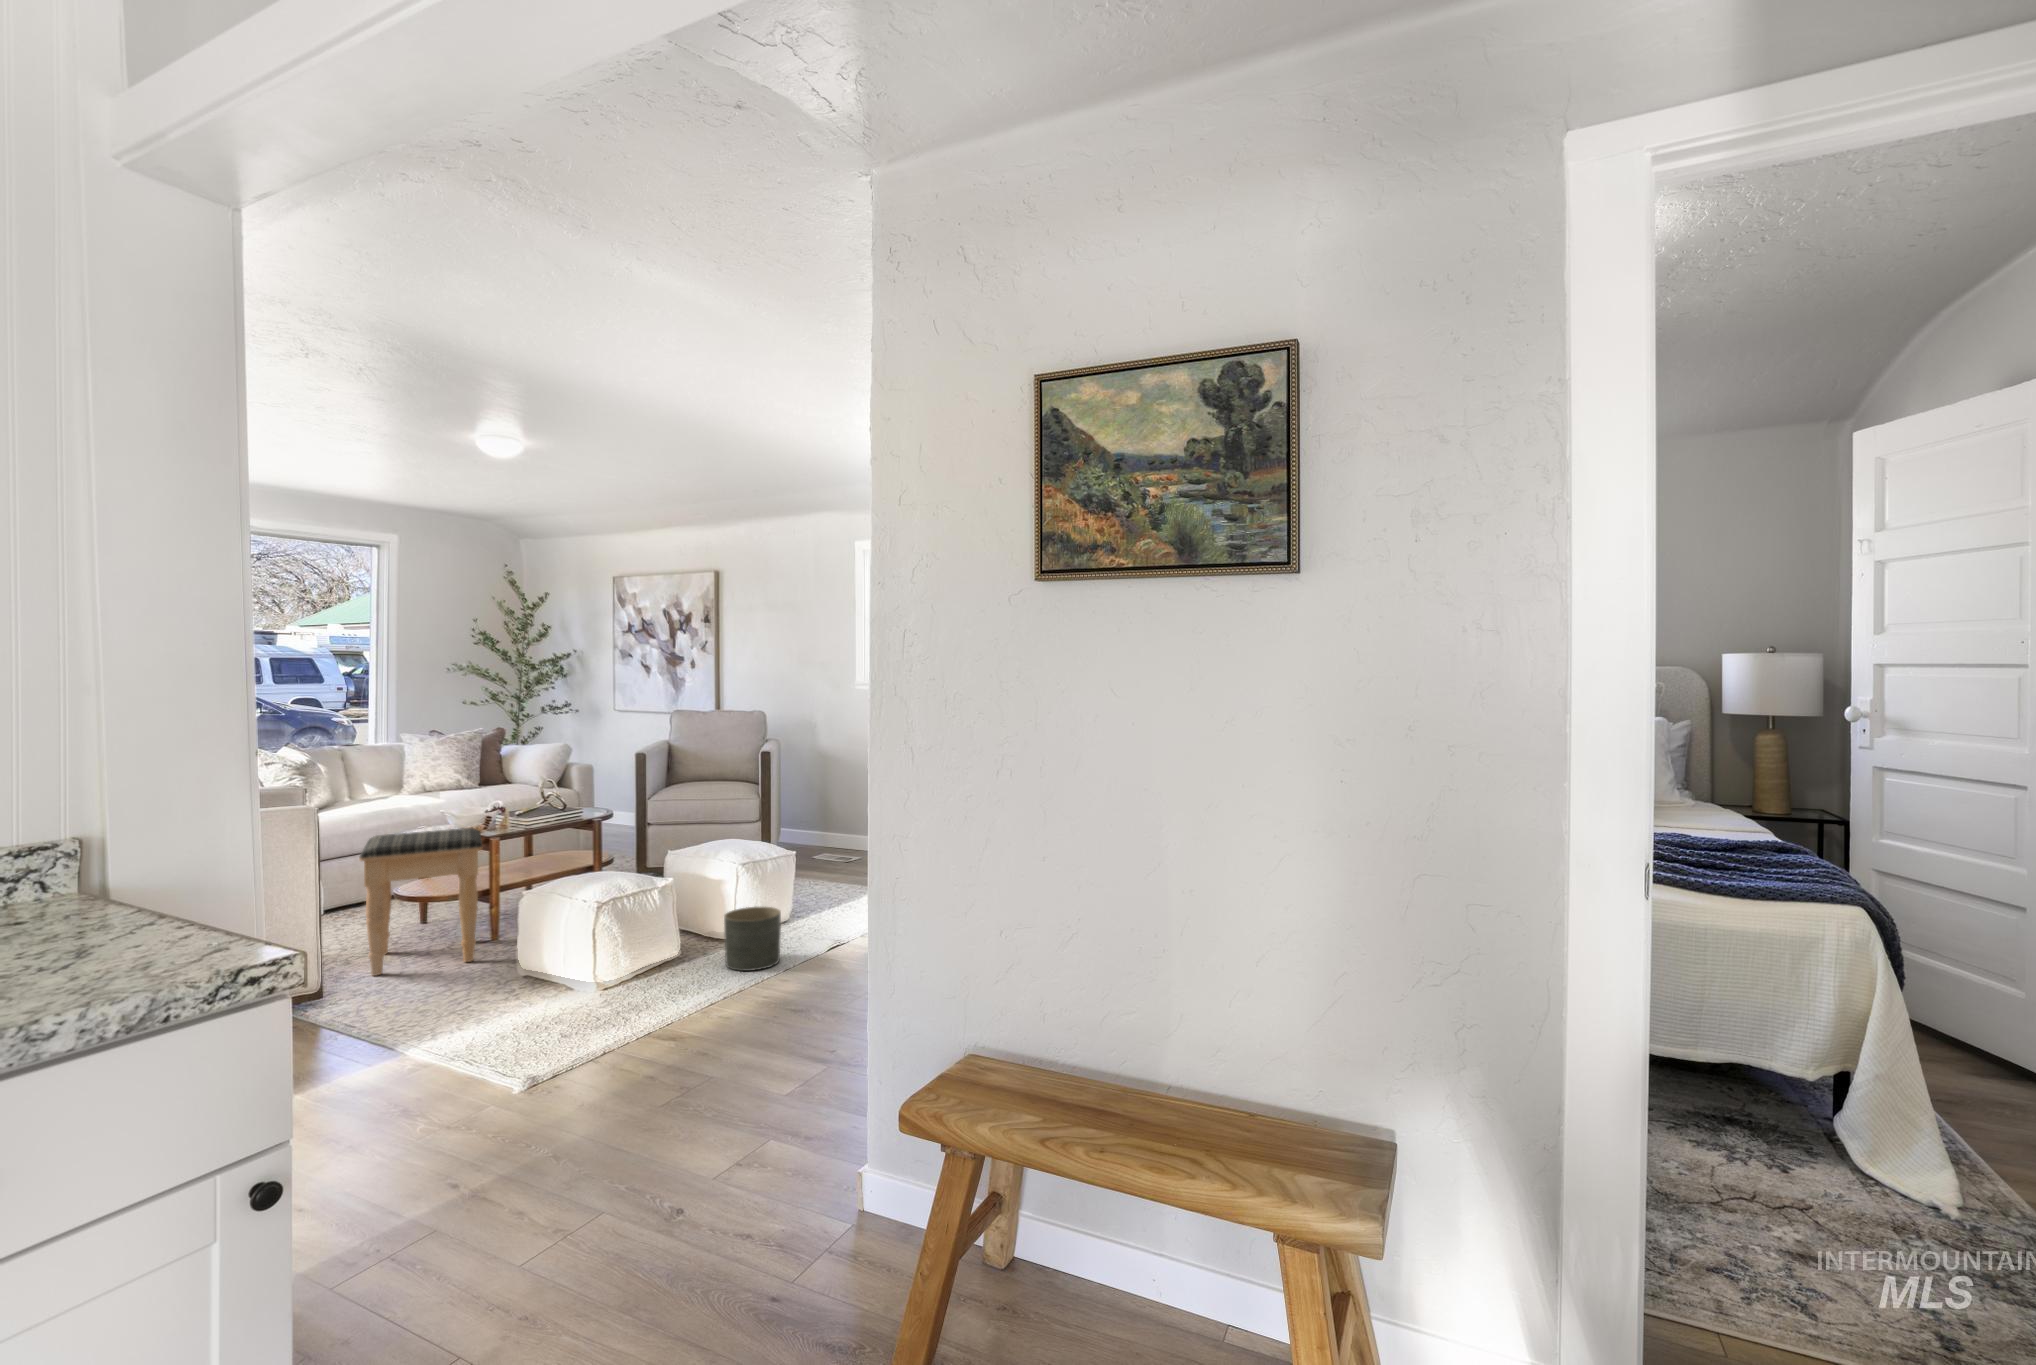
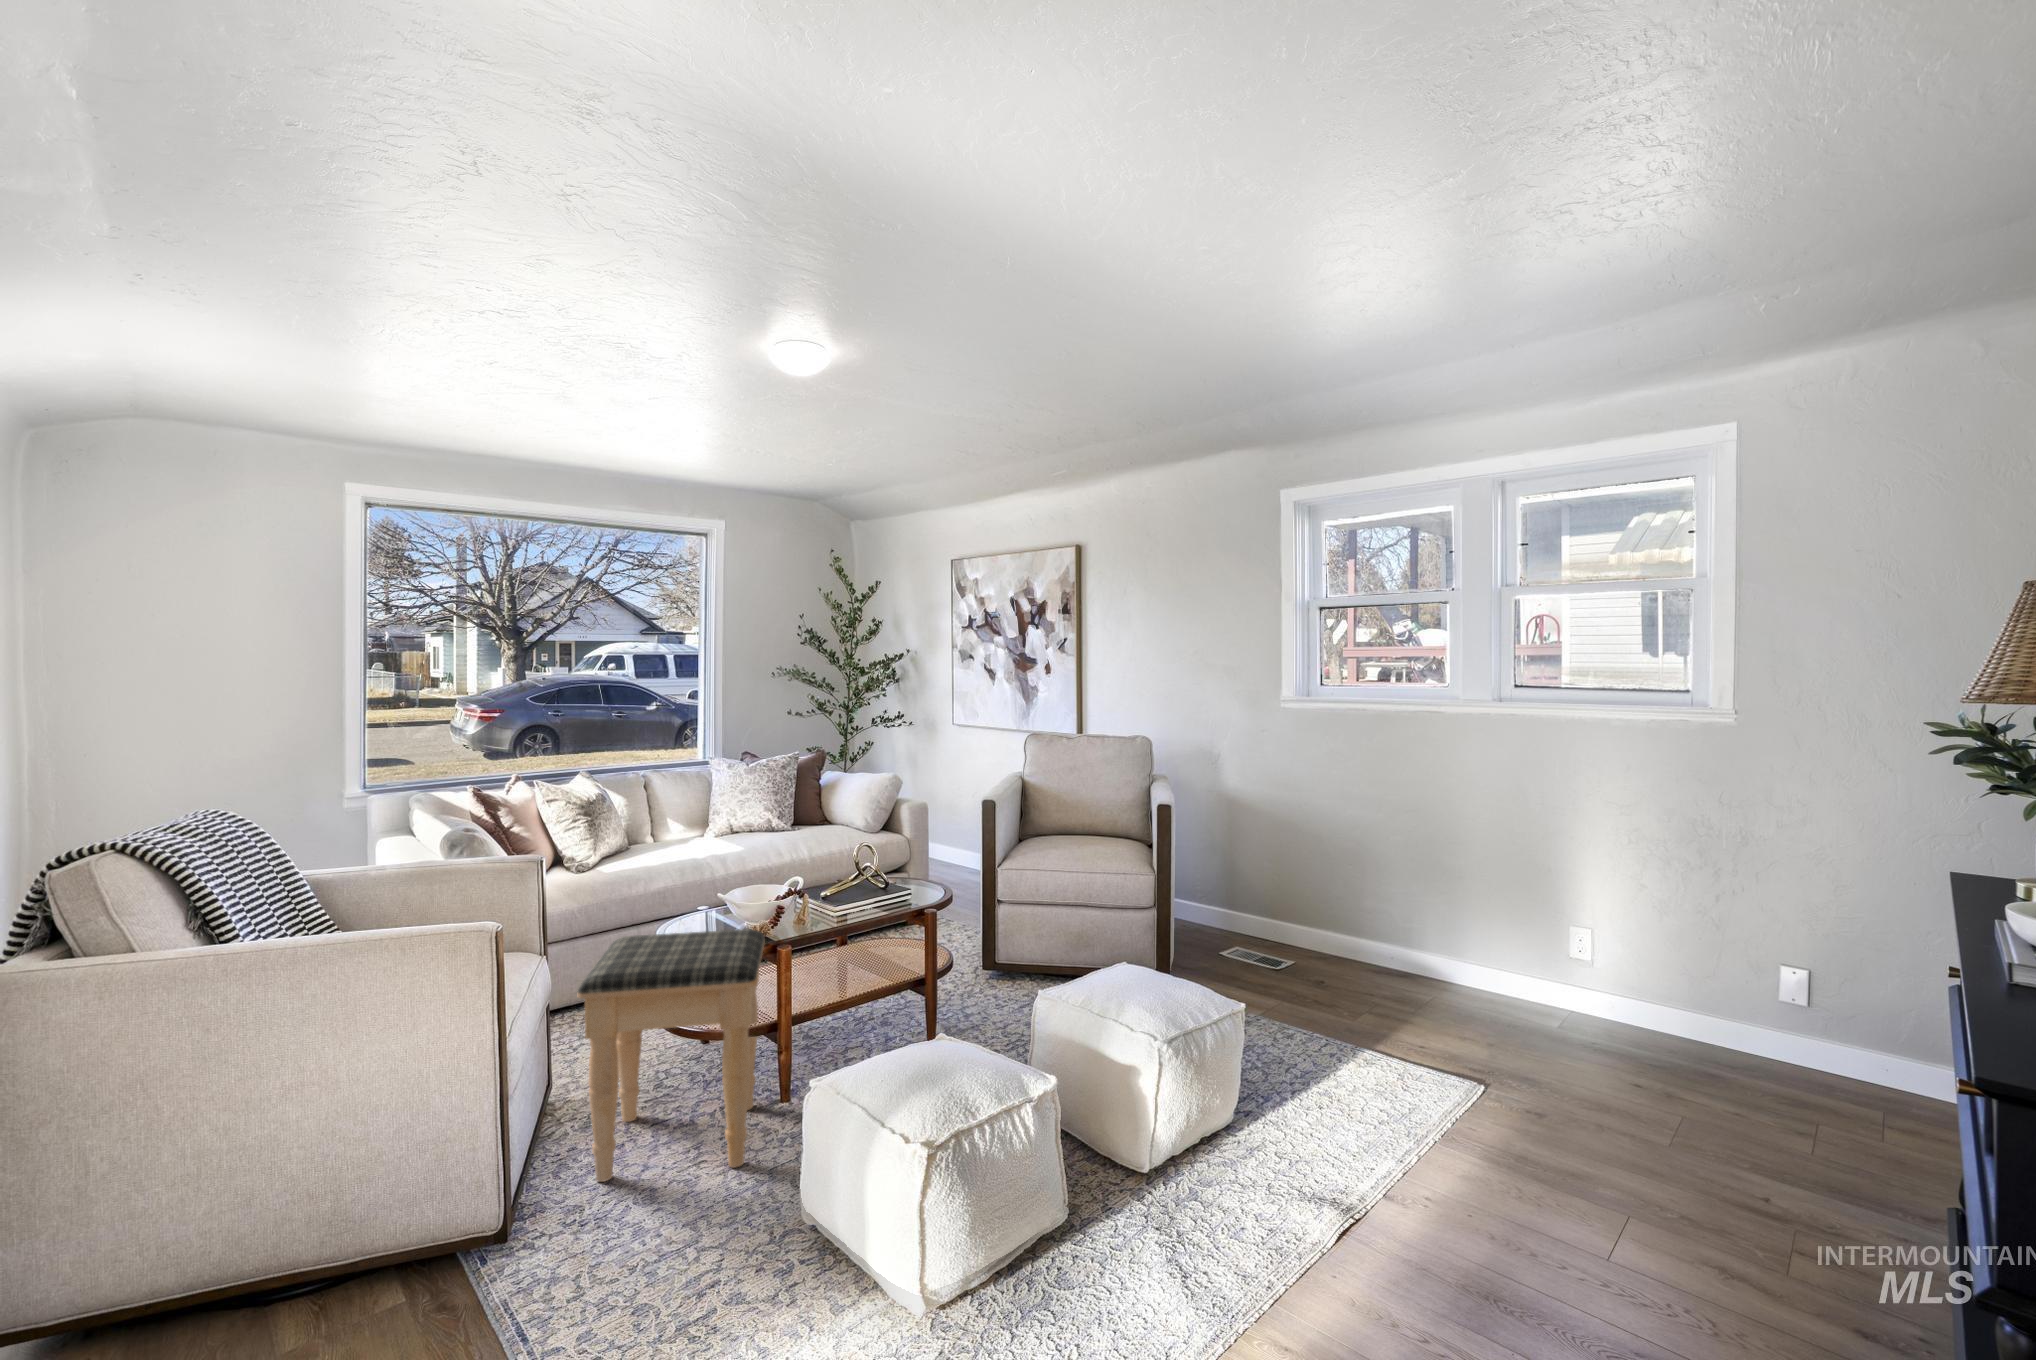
planter: present [724,907,781,971] -> none [1152,1144,1261,1300]

